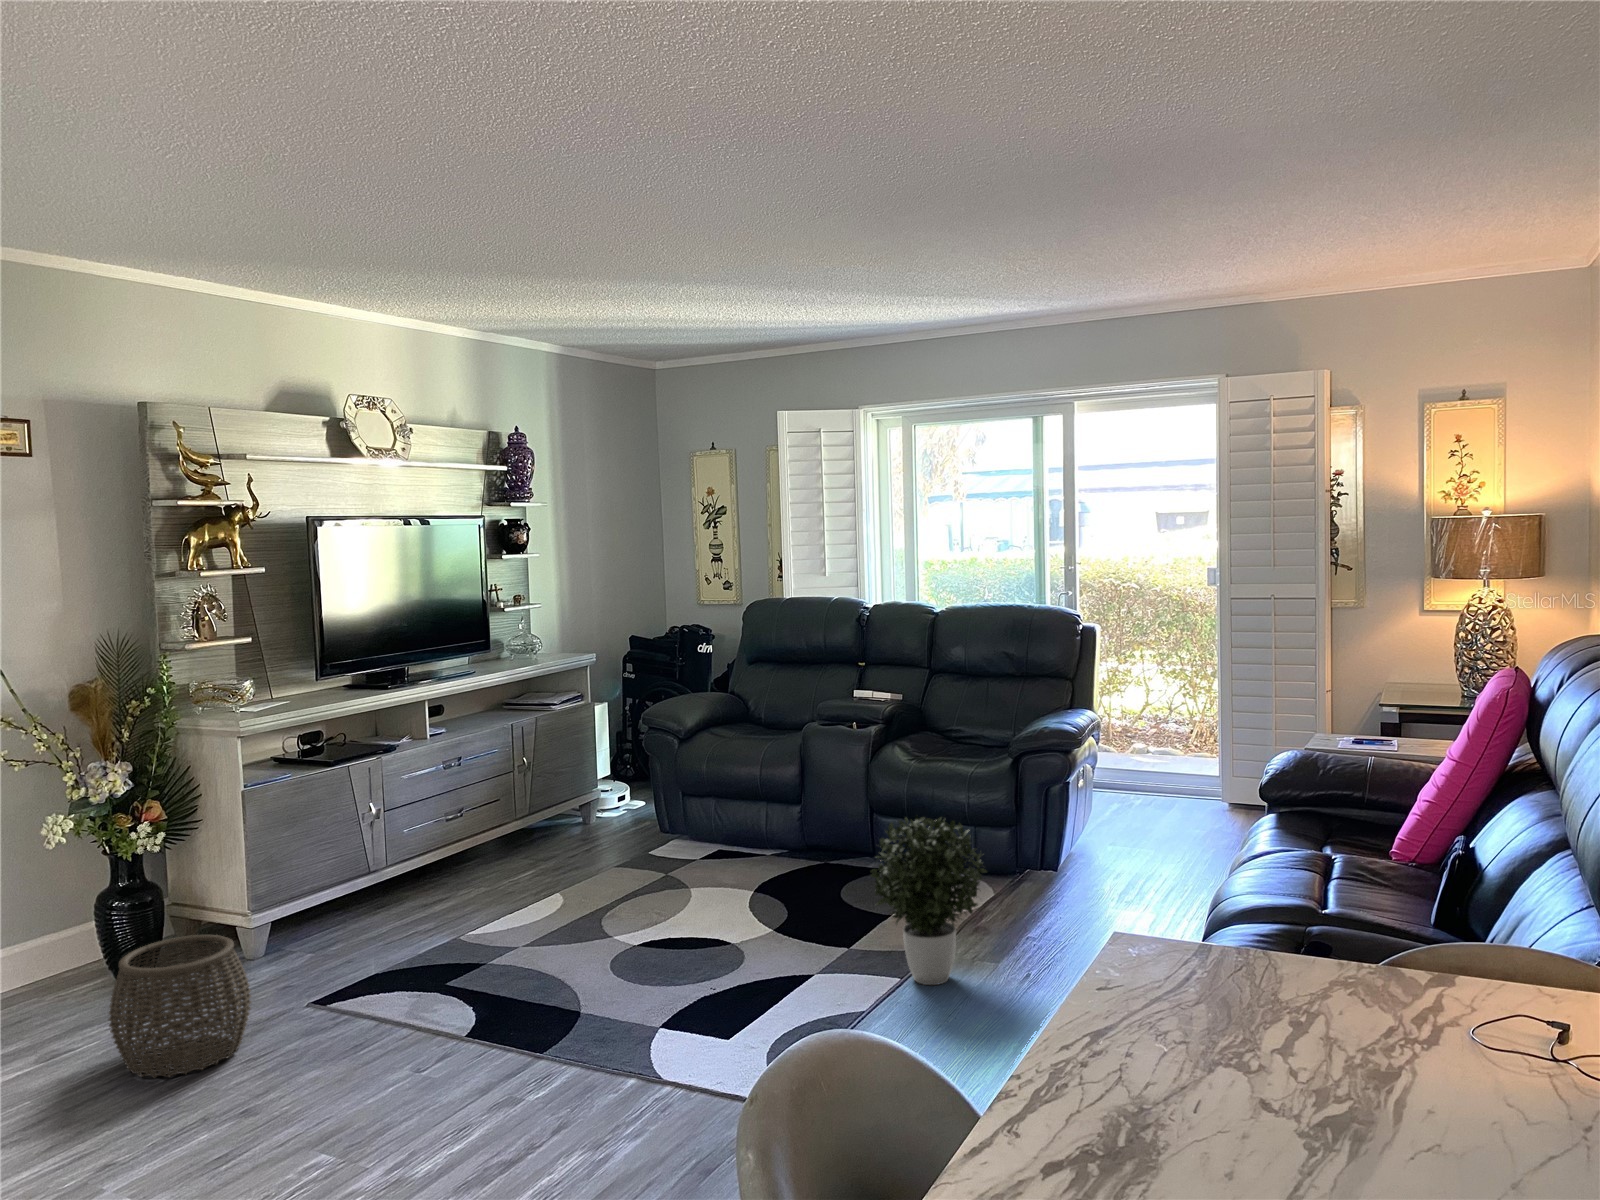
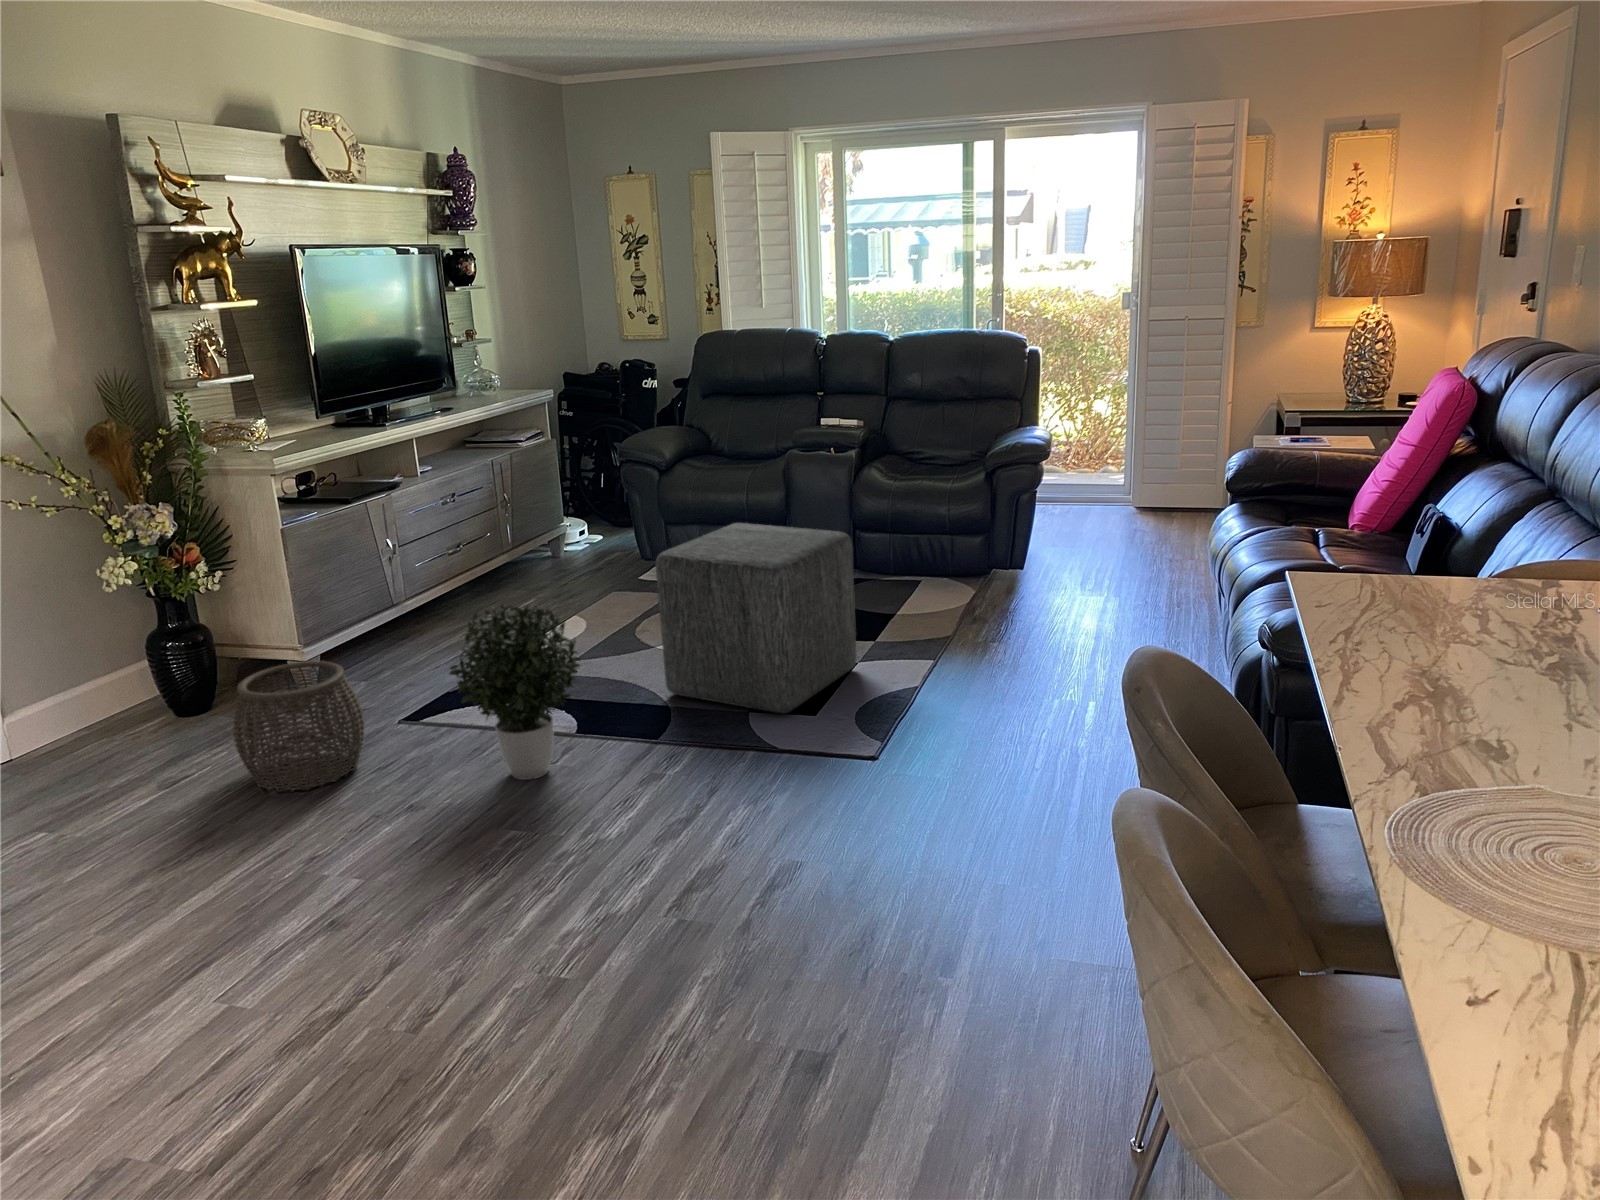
ottoman: none [581,808,806,1029] -> present [656,523,856,713]
potted plant: present [870,816,987,985] -> present [450,605,582,780]

